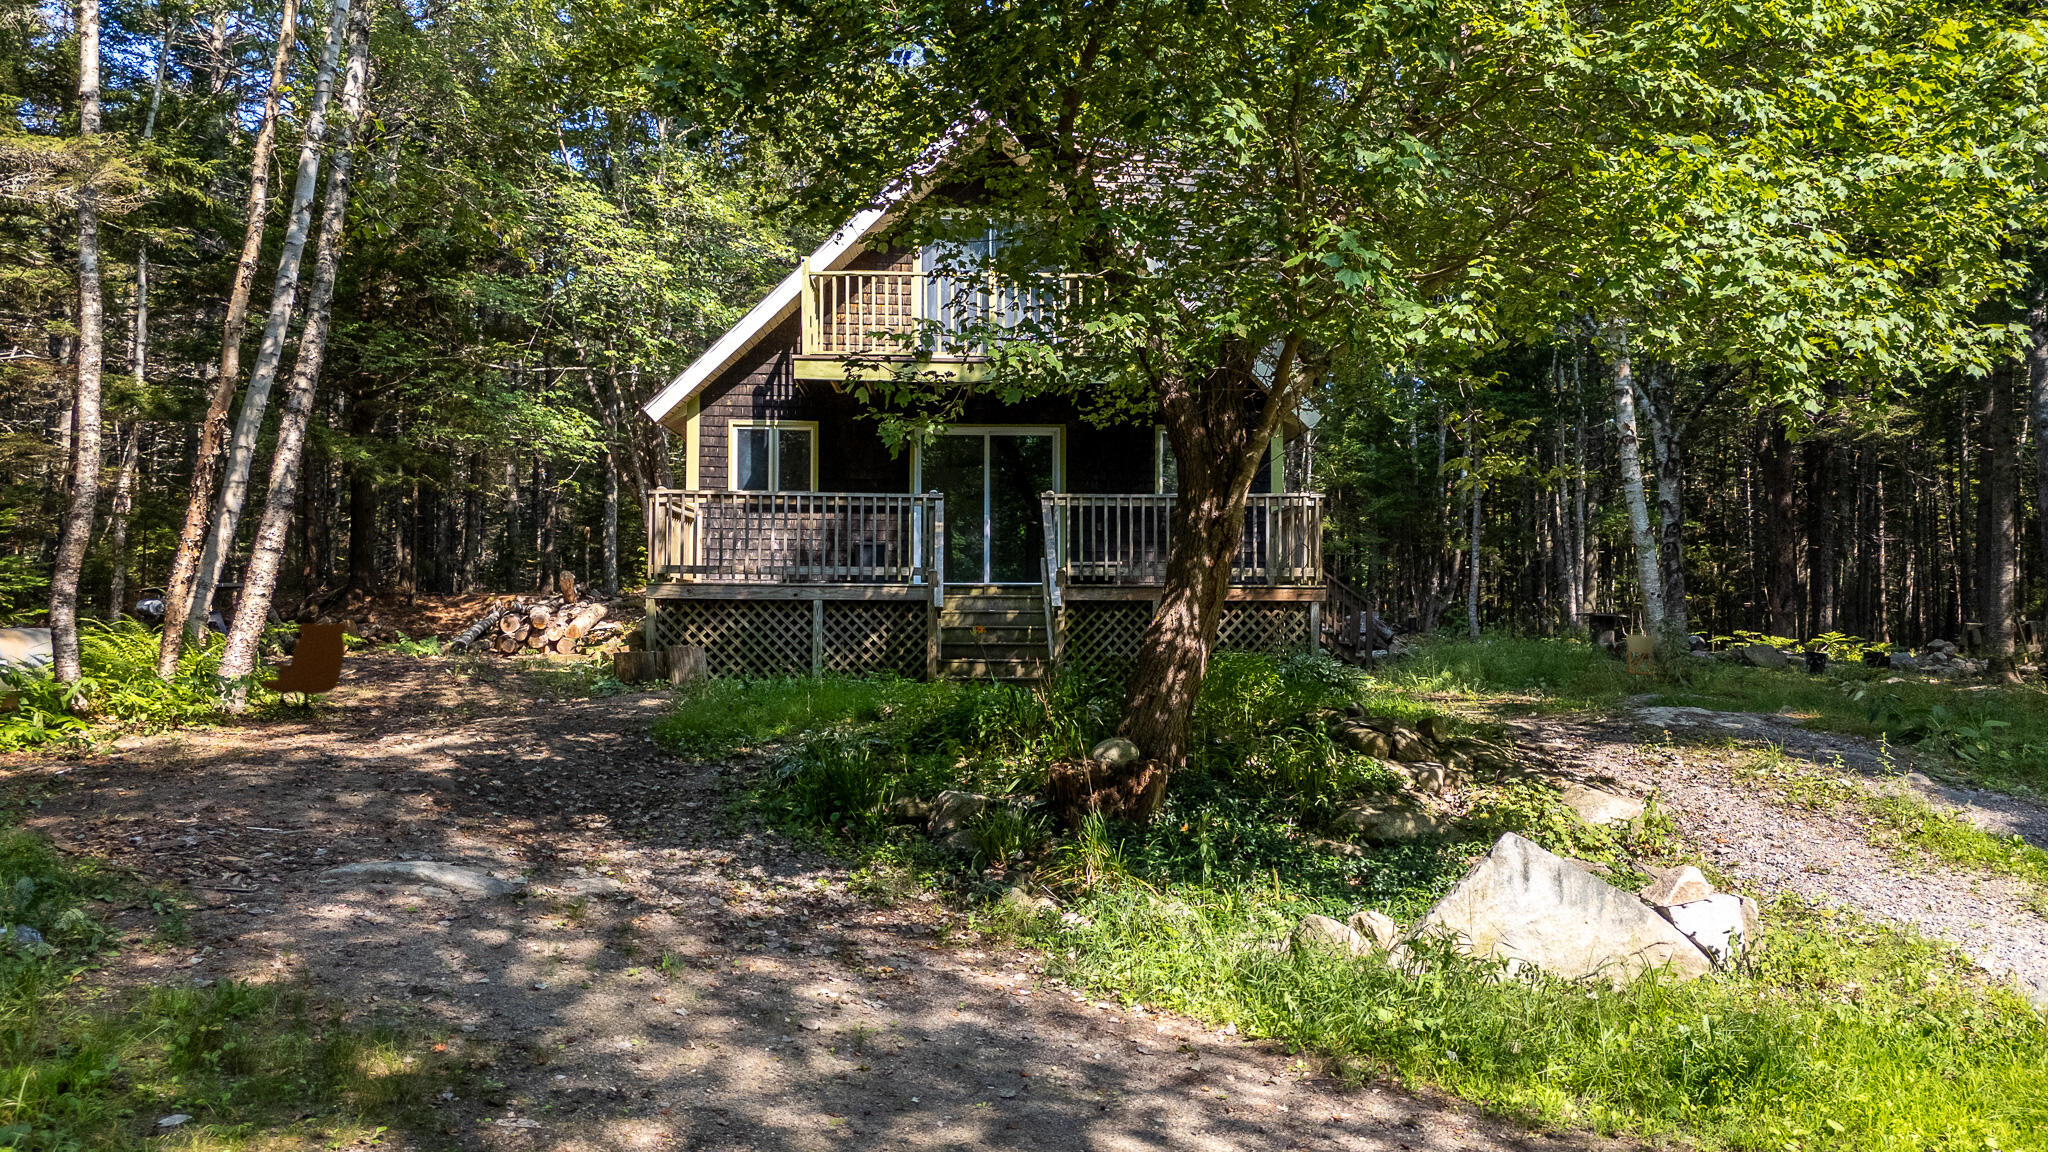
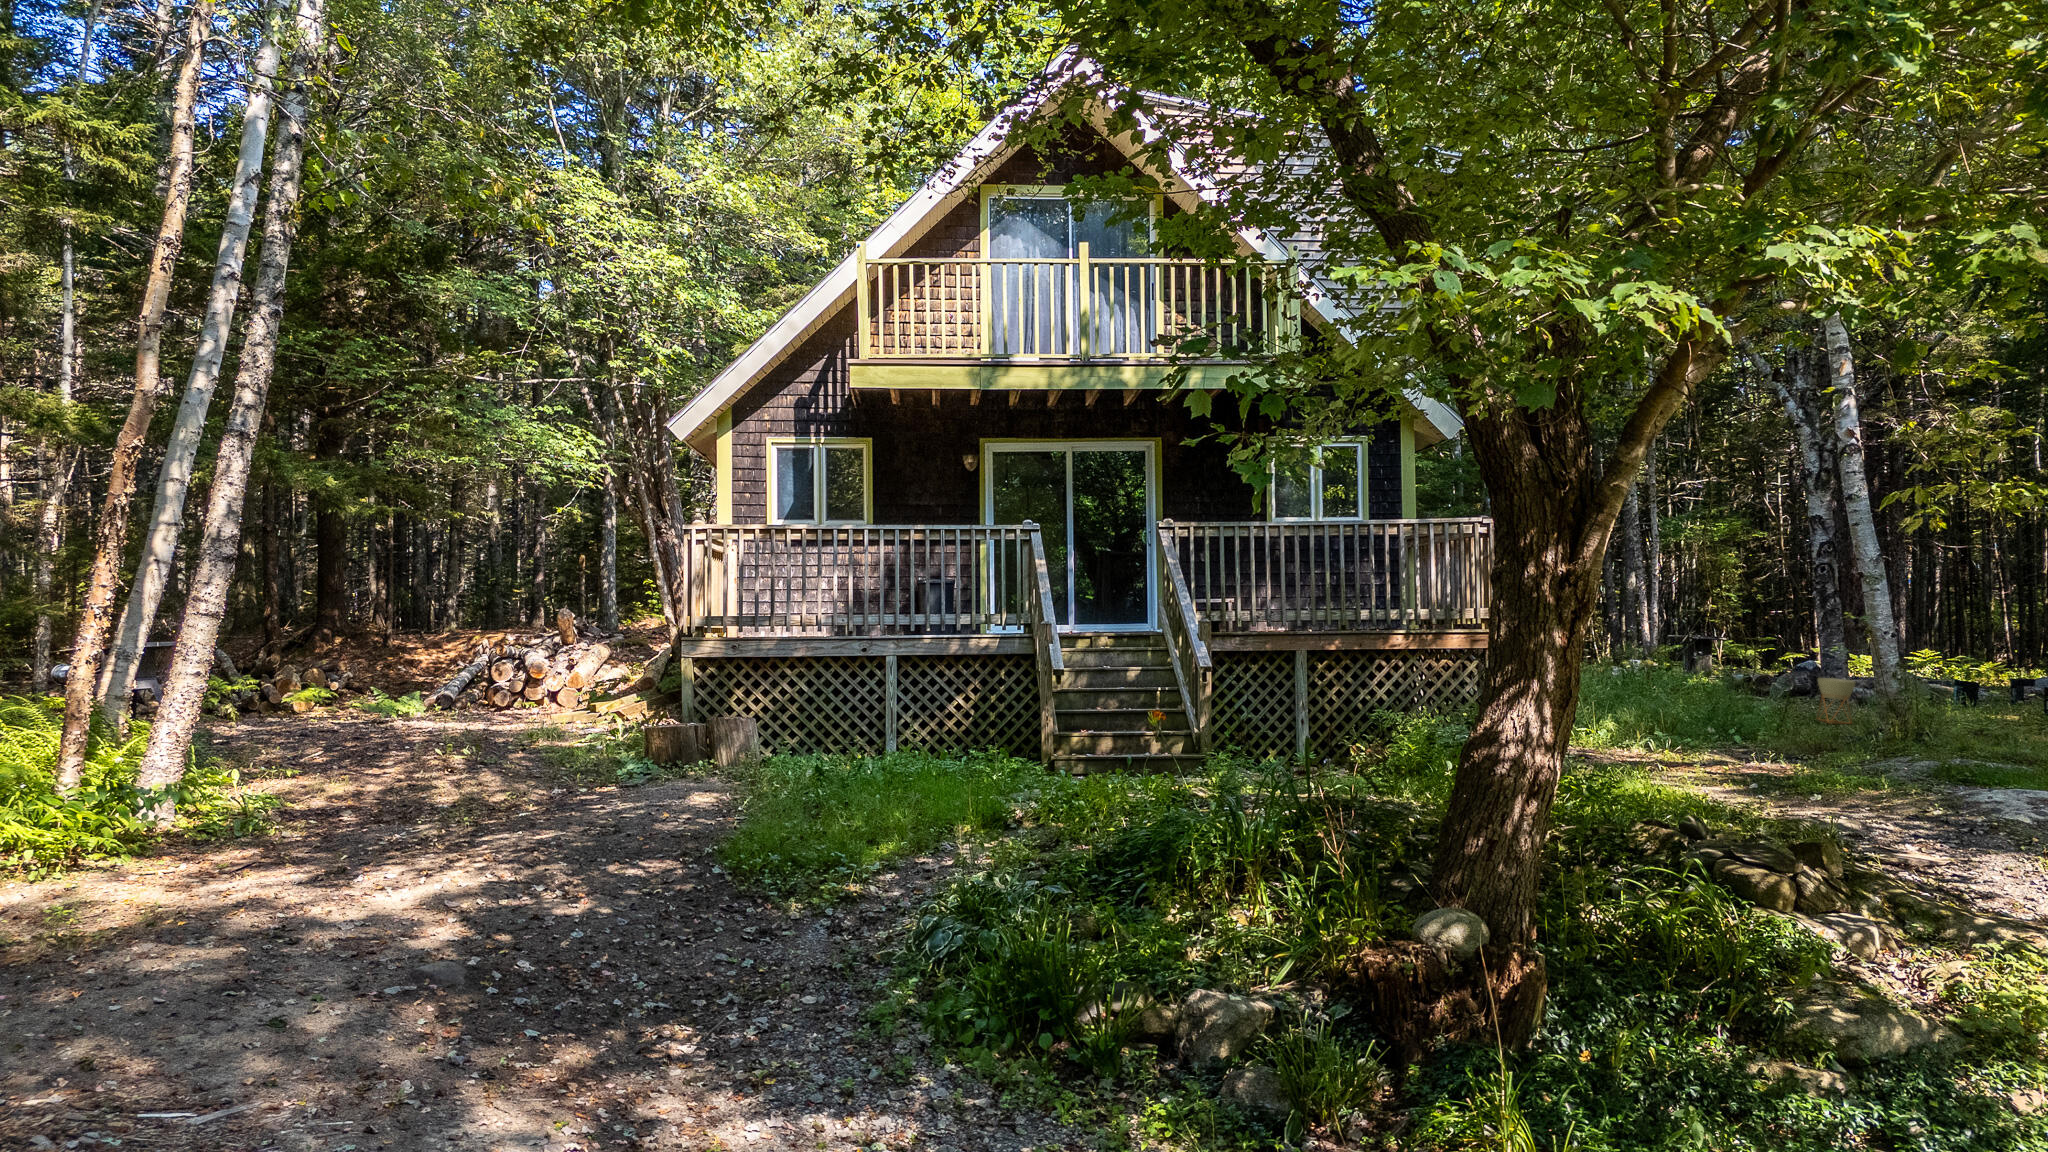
lounge chair: present [260,623,347,718] -> none [185,721,309,854]

